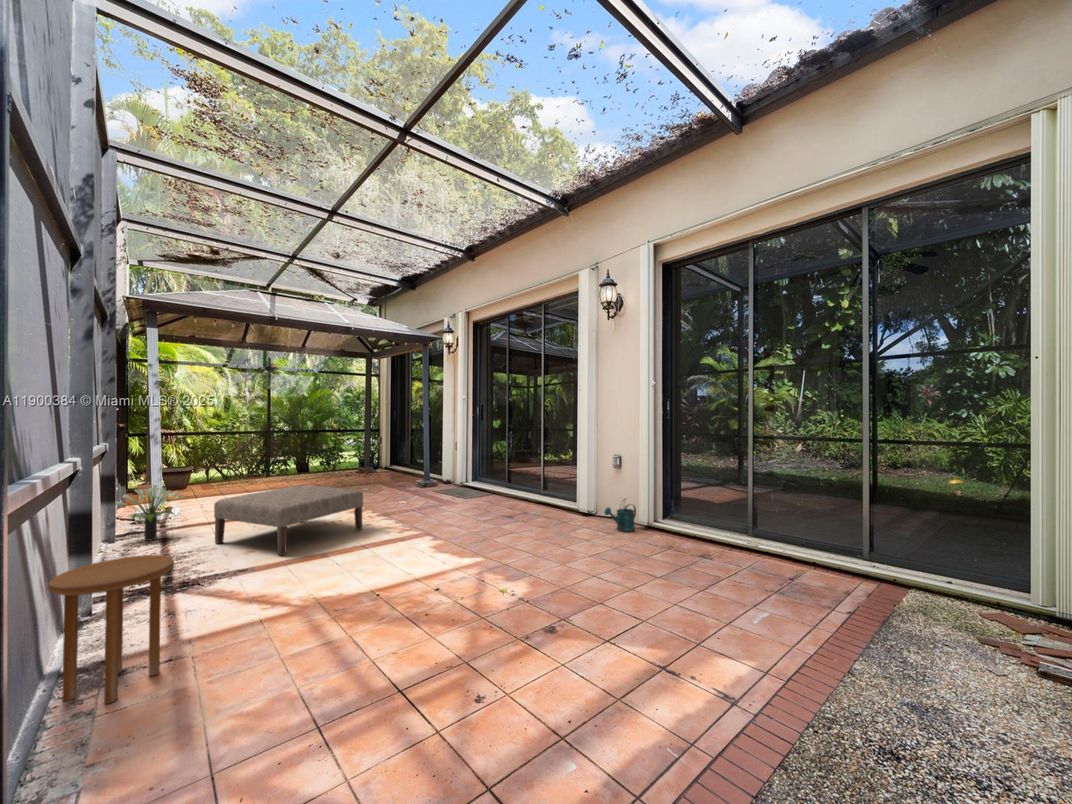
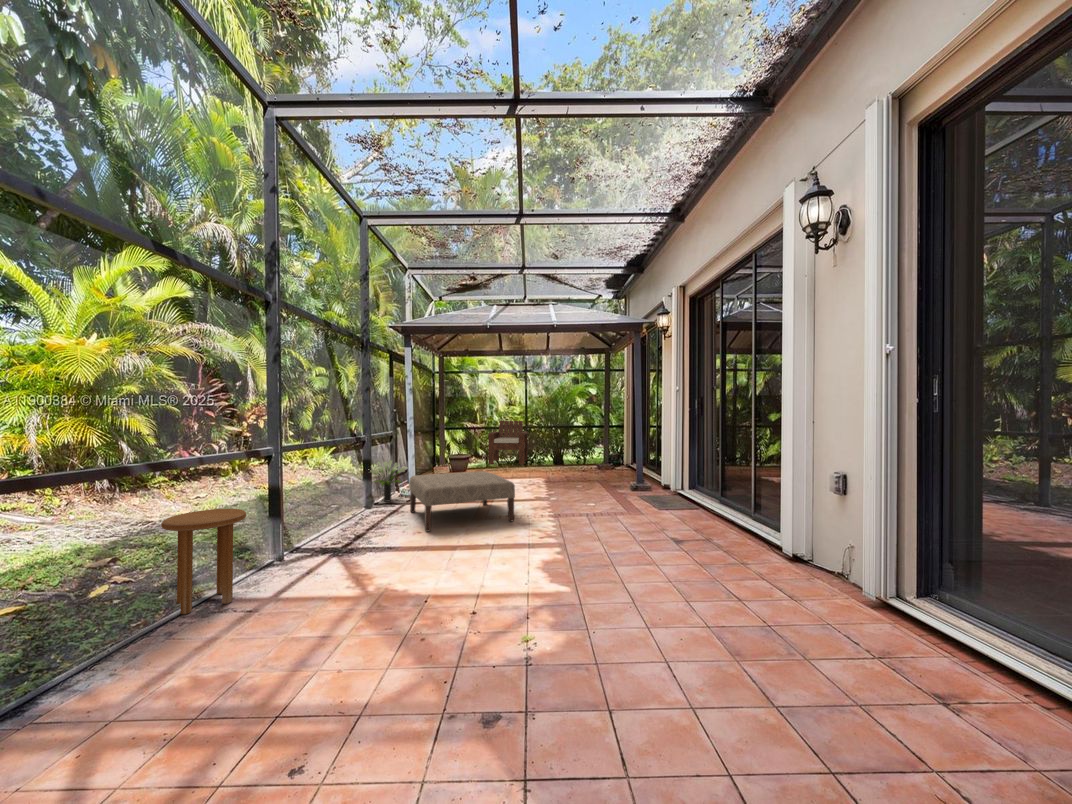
chair: none [218,429,271,483] -> present [488,421,528,464]
watering can: present [605,504,636,532] -> none [785,553,860,604]

